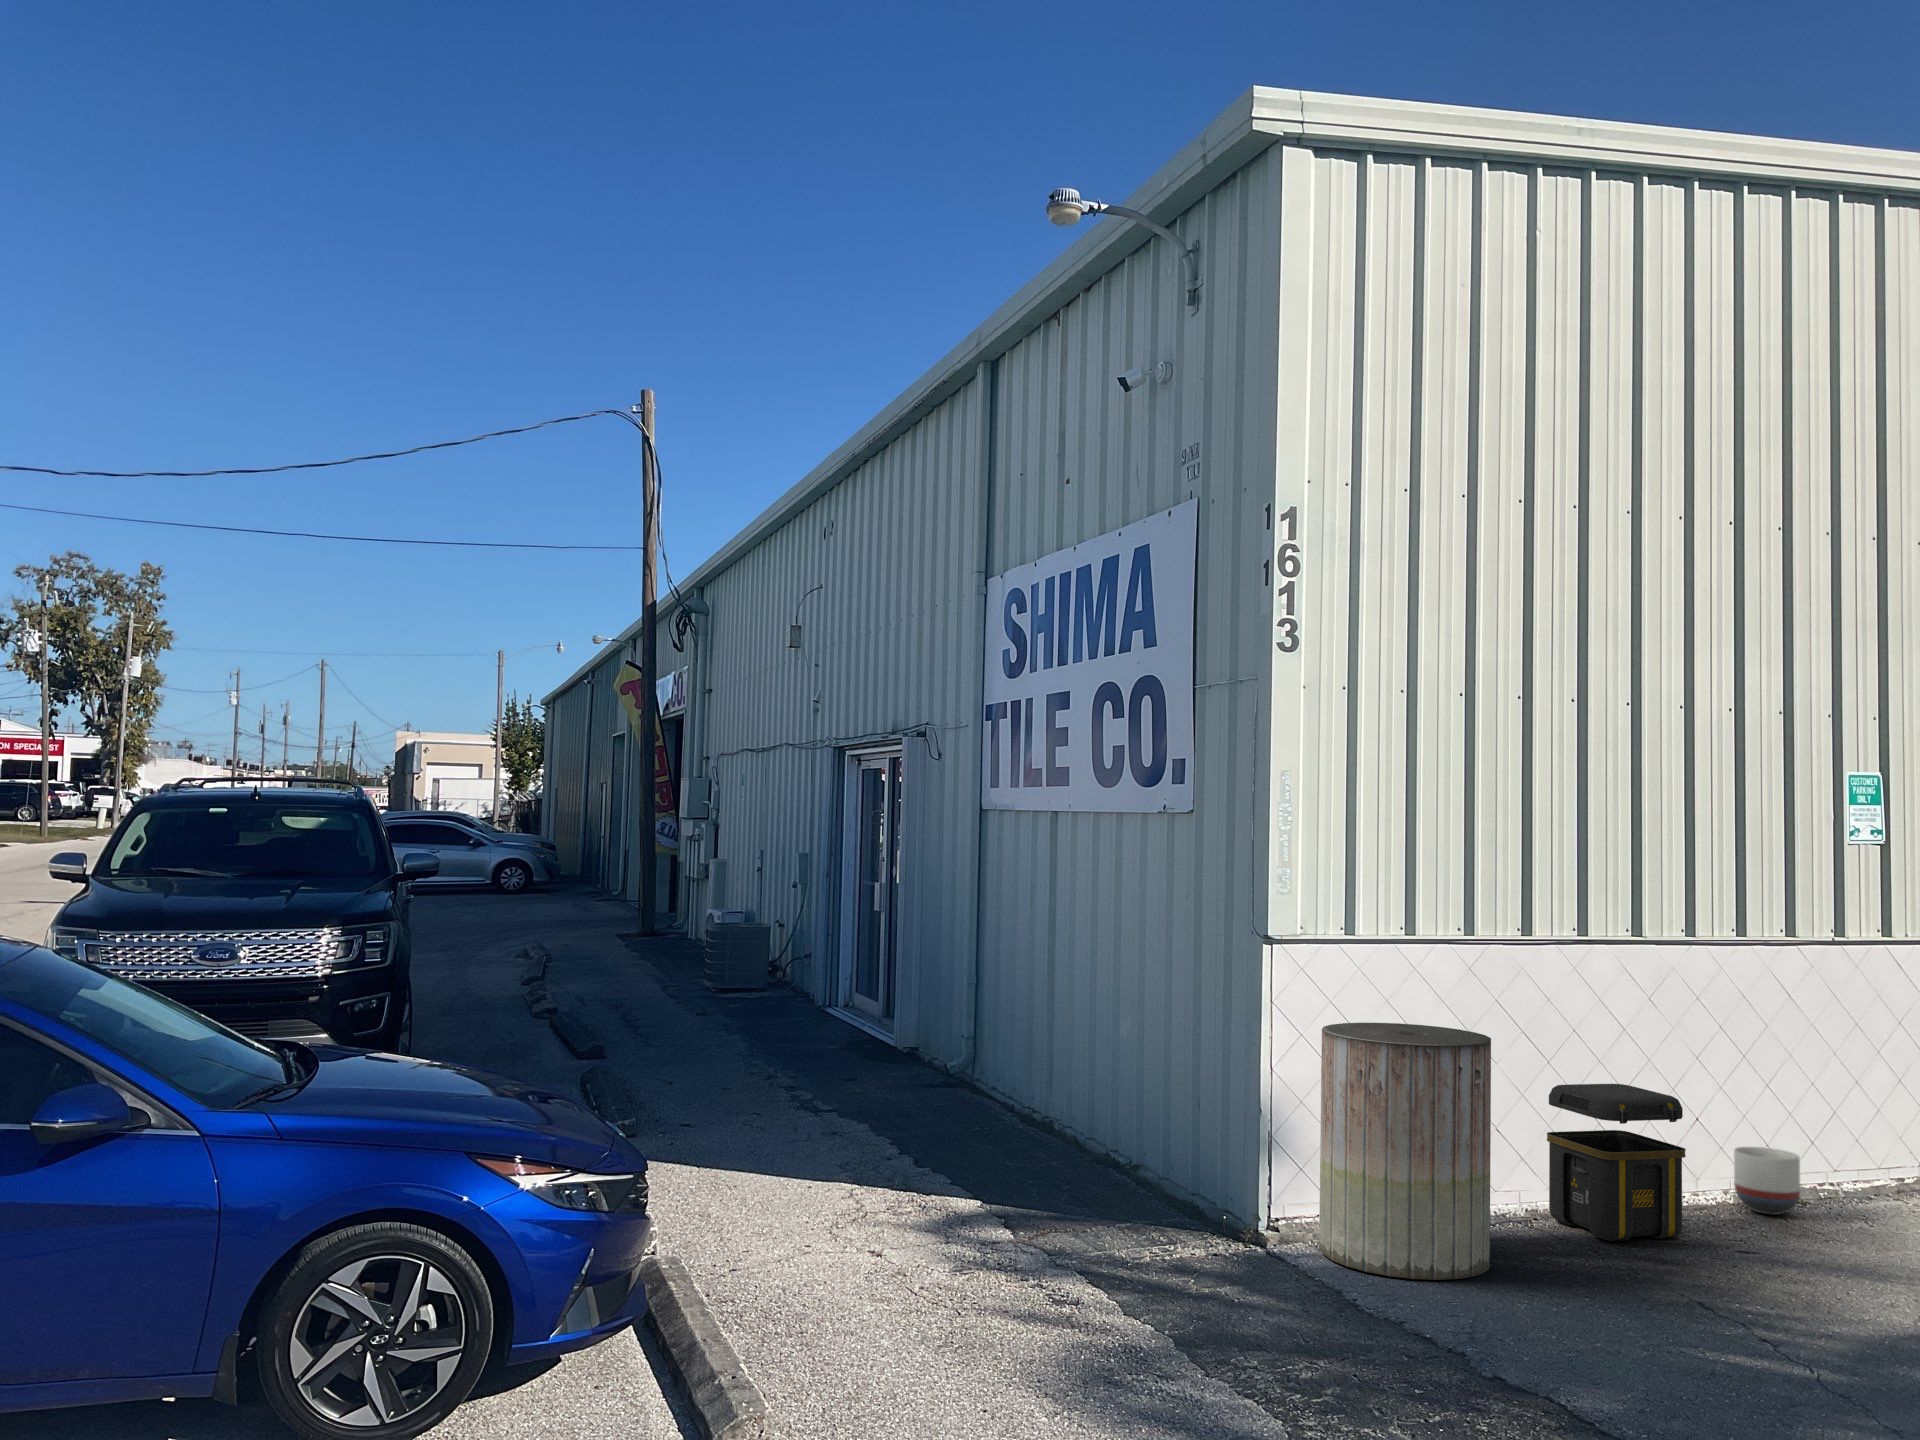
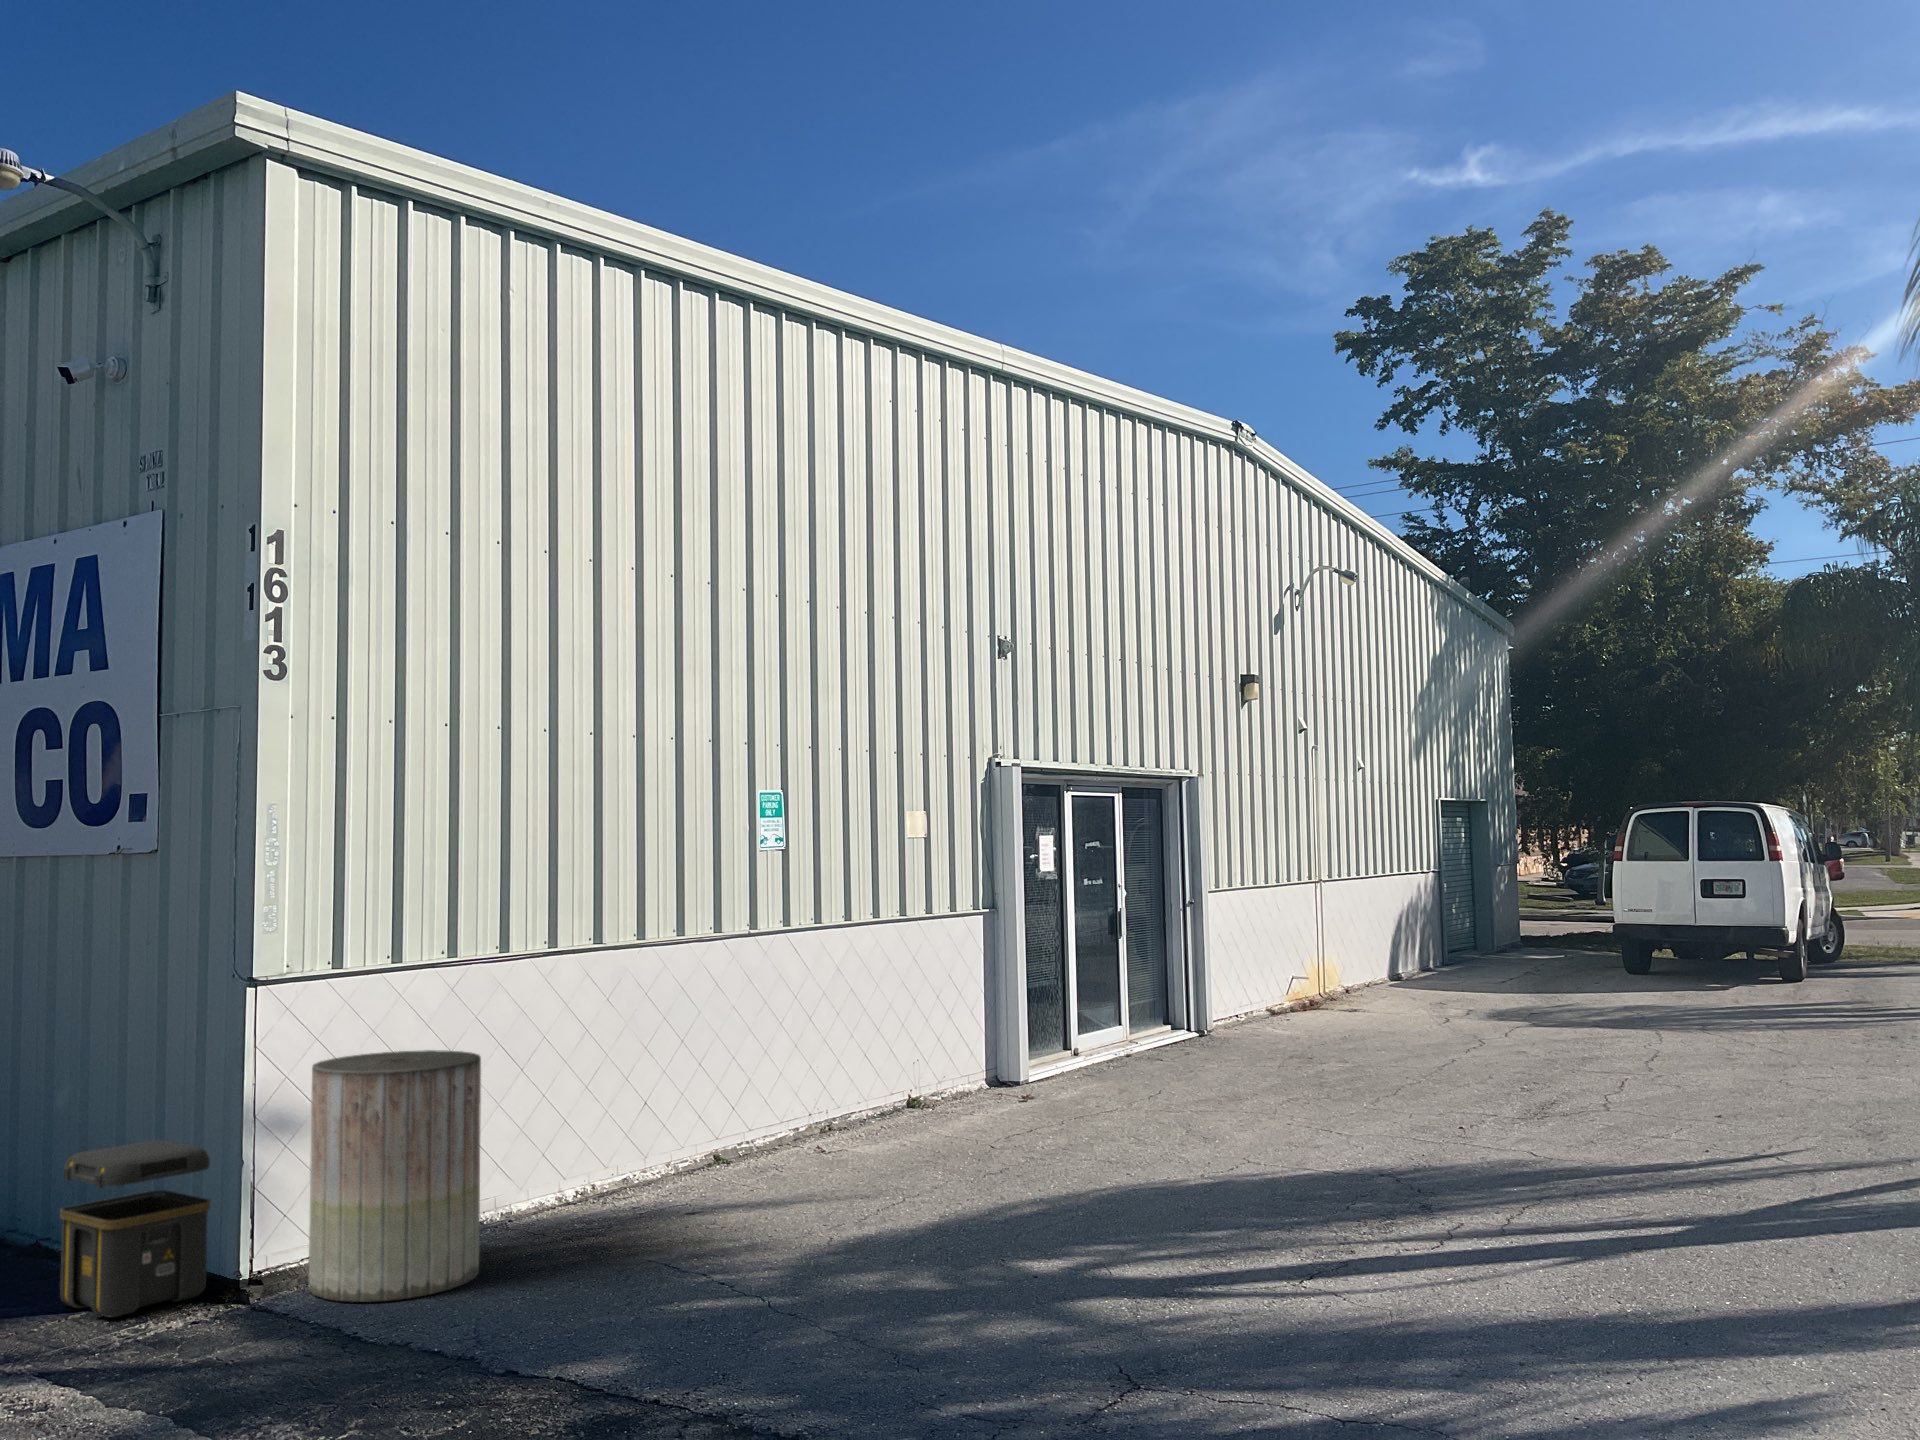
toolbox: present [1547,1084,1686,1241] -> present [60,1140,210,1317]
planter: present [1734,1147,1800,1215] -> none [676,1121,727,1178]

